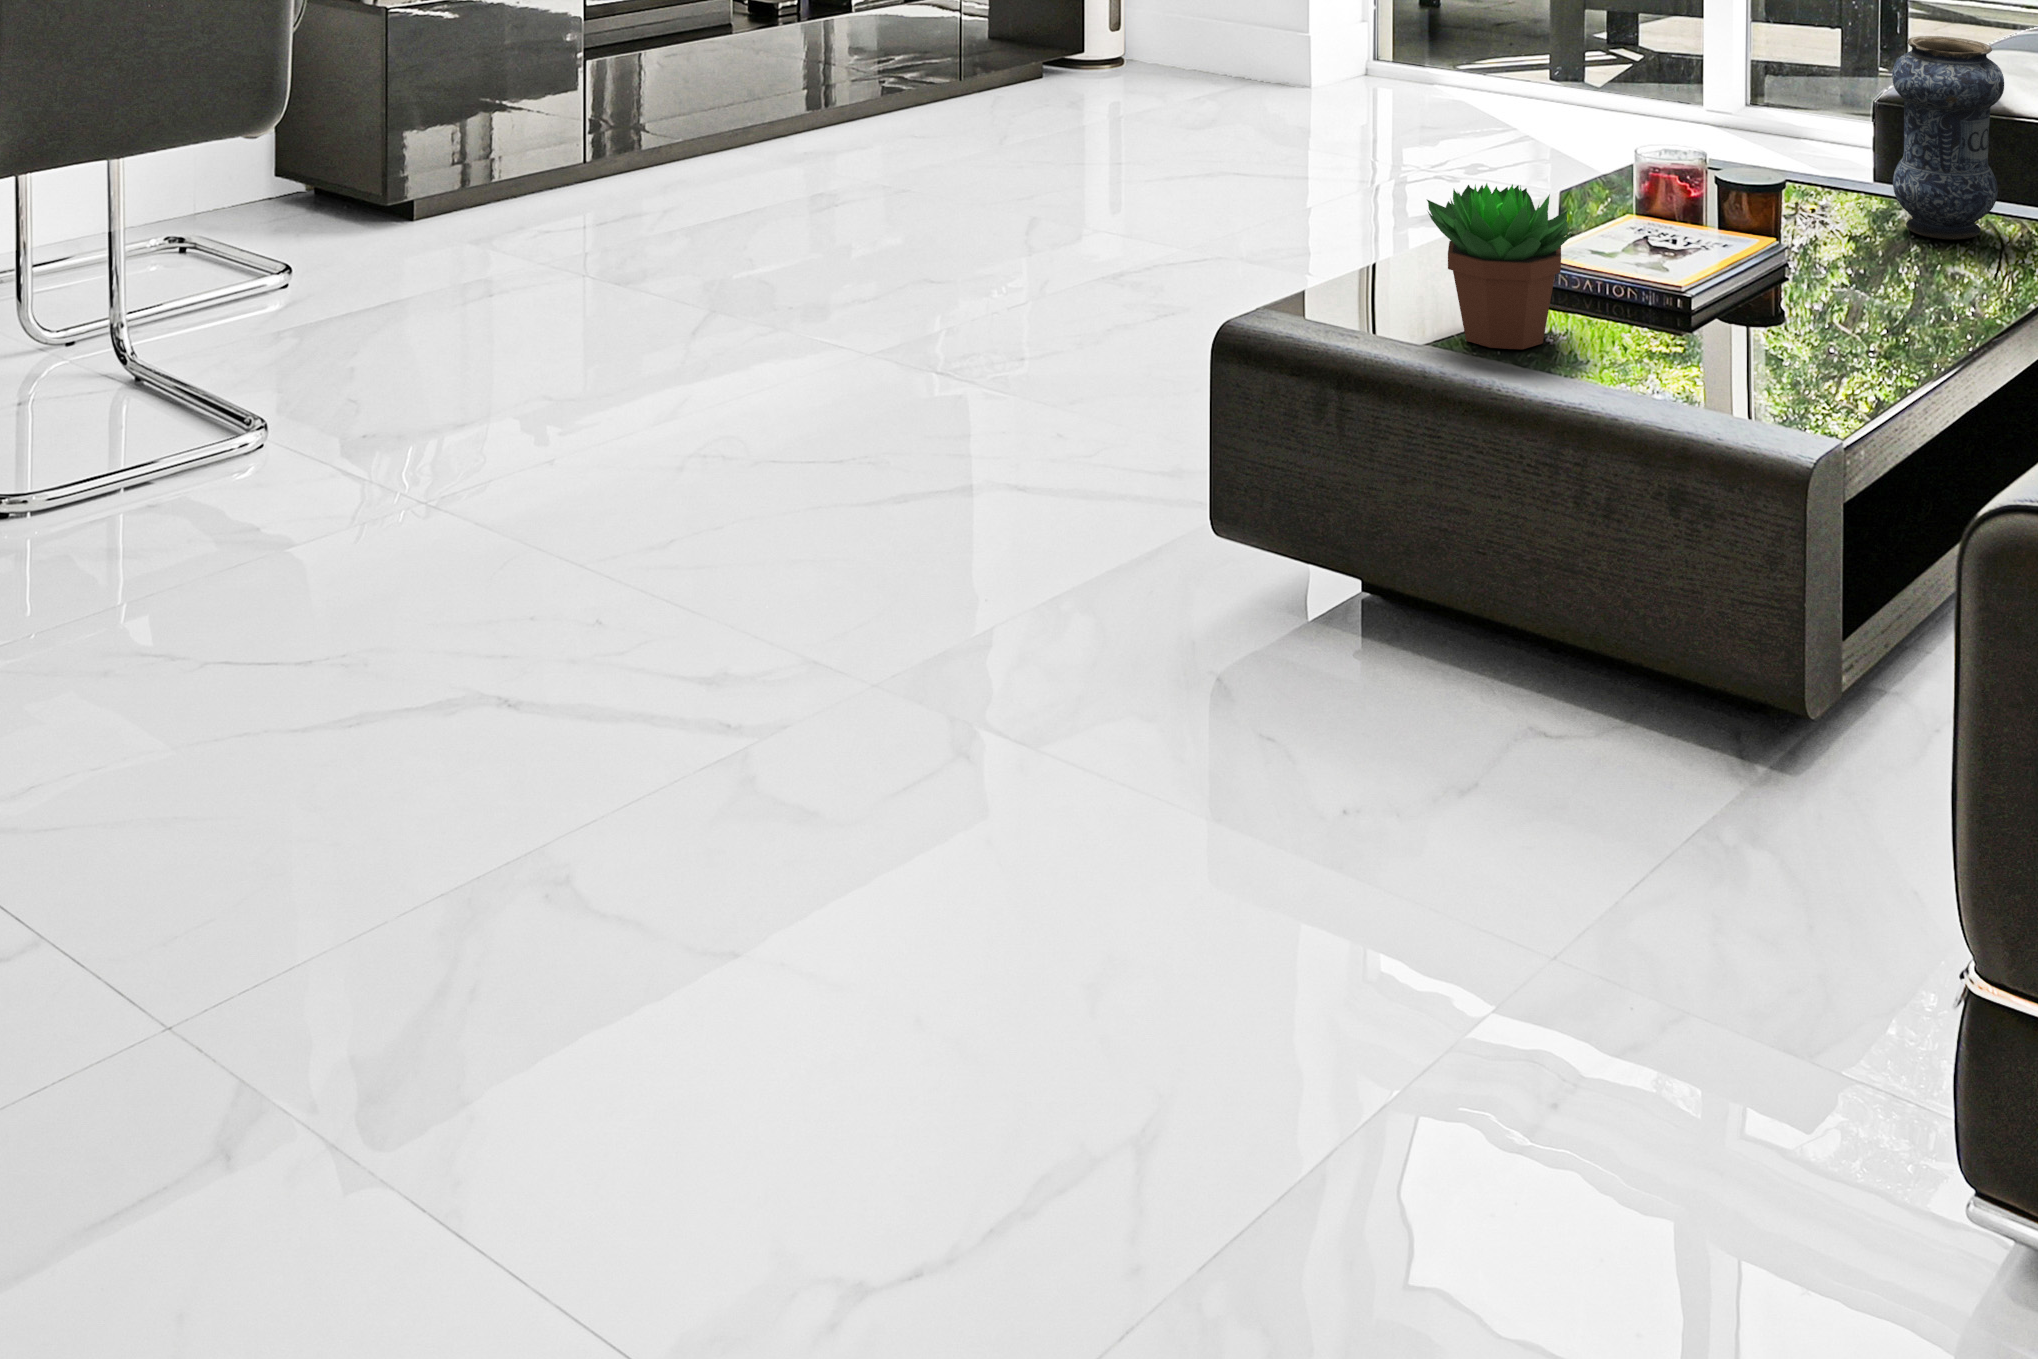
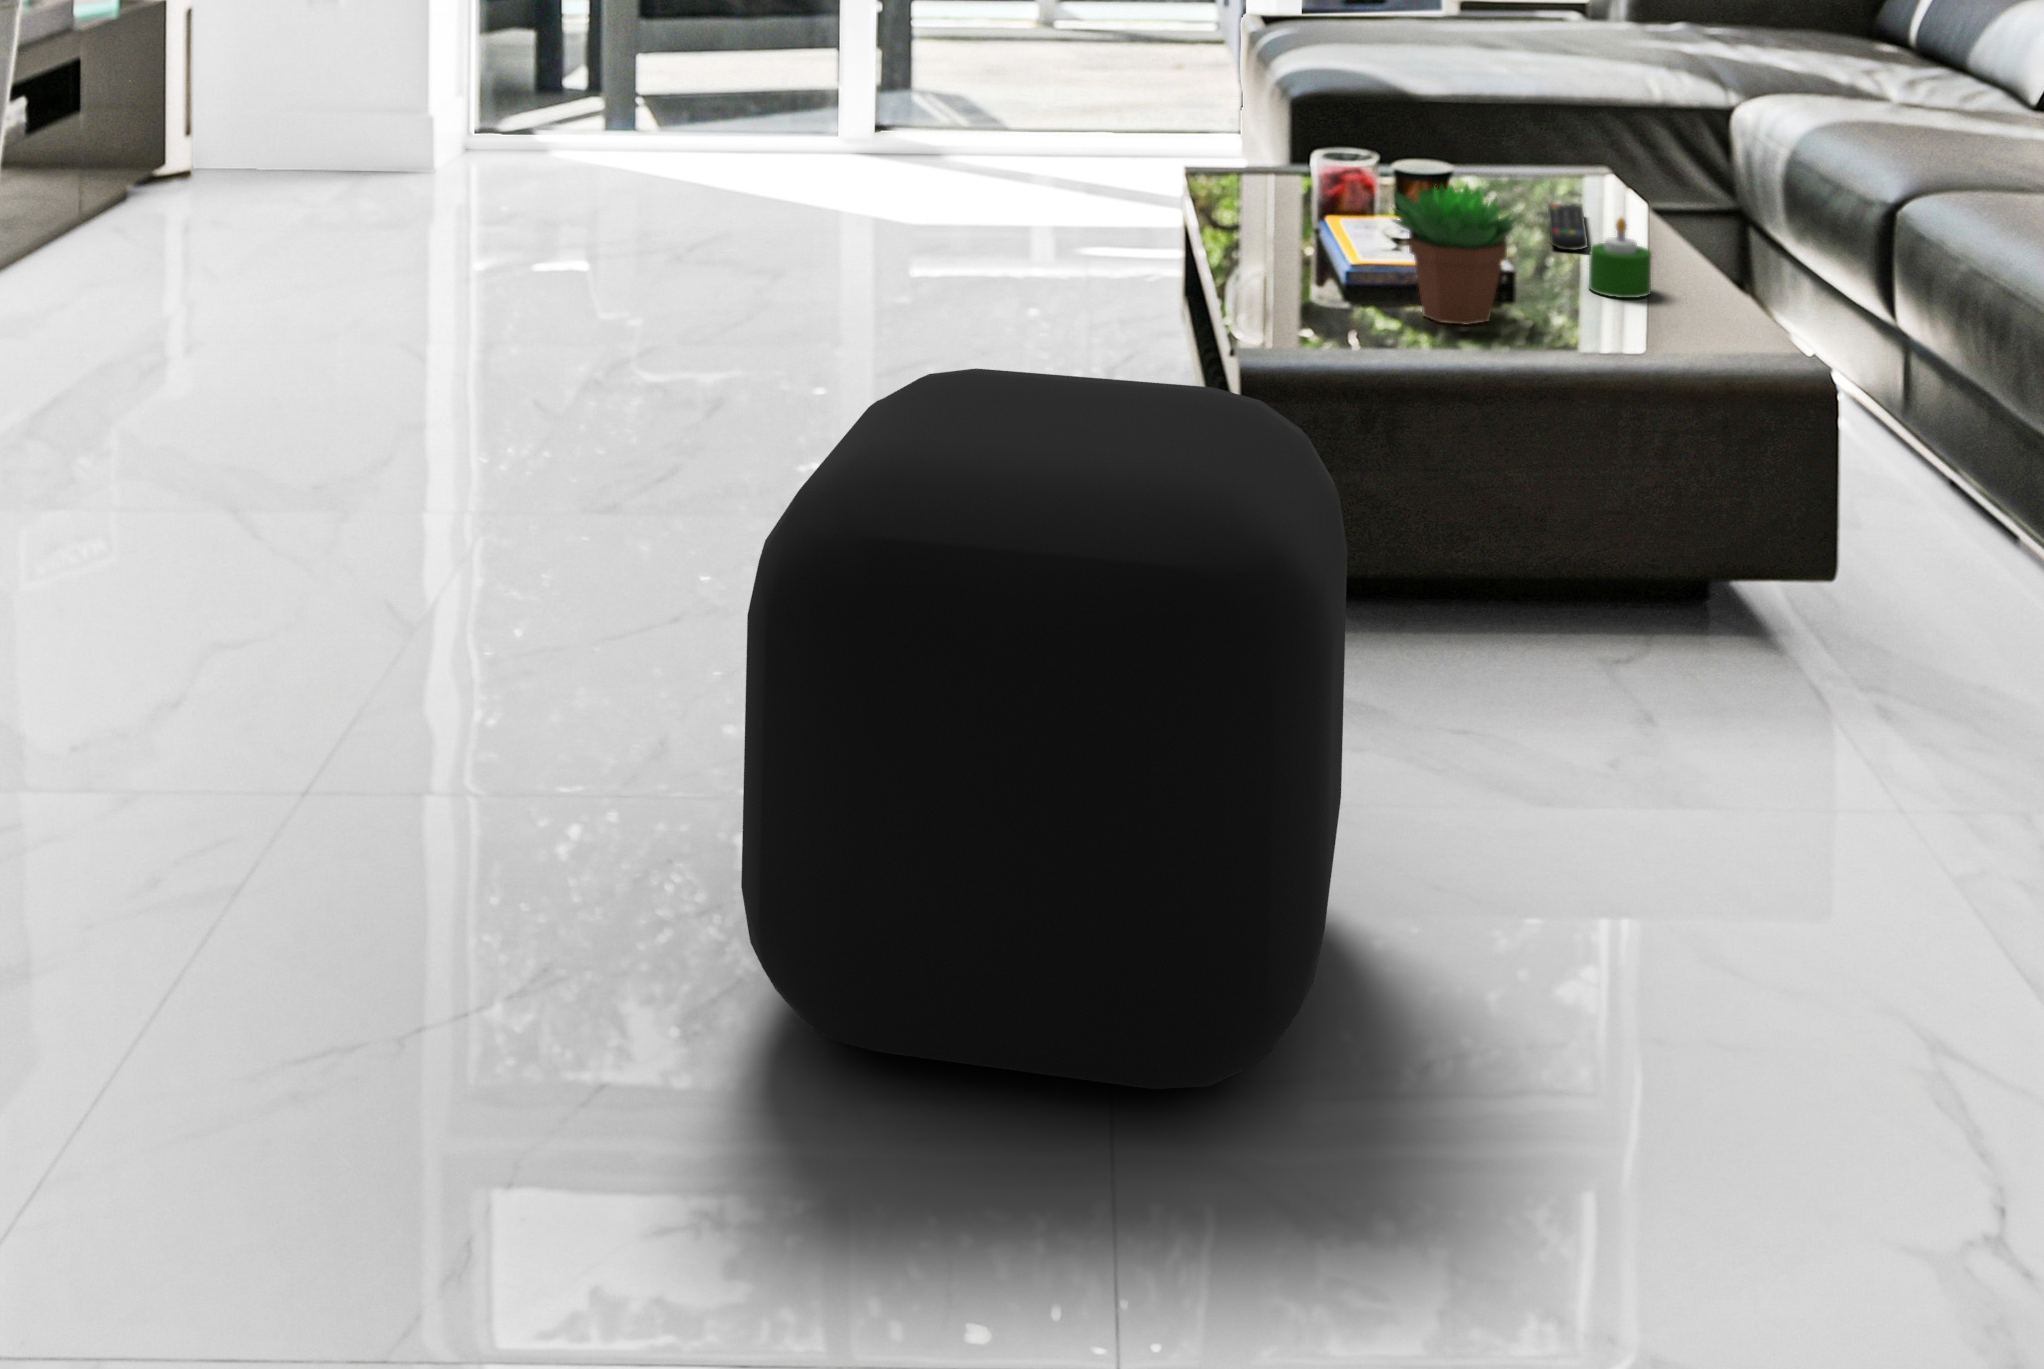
vase: present [1892,36,2004,240] -> none [1454,29,1542,190]
ottoman: none [235,250,837,905] -> present [741,368,1347,1089]
remote control: none [1816,258,1969,308] -> present [1548,204,1588,250]
candle: none [1738,262,1816,363] -> present [1589,218,1652,298]

